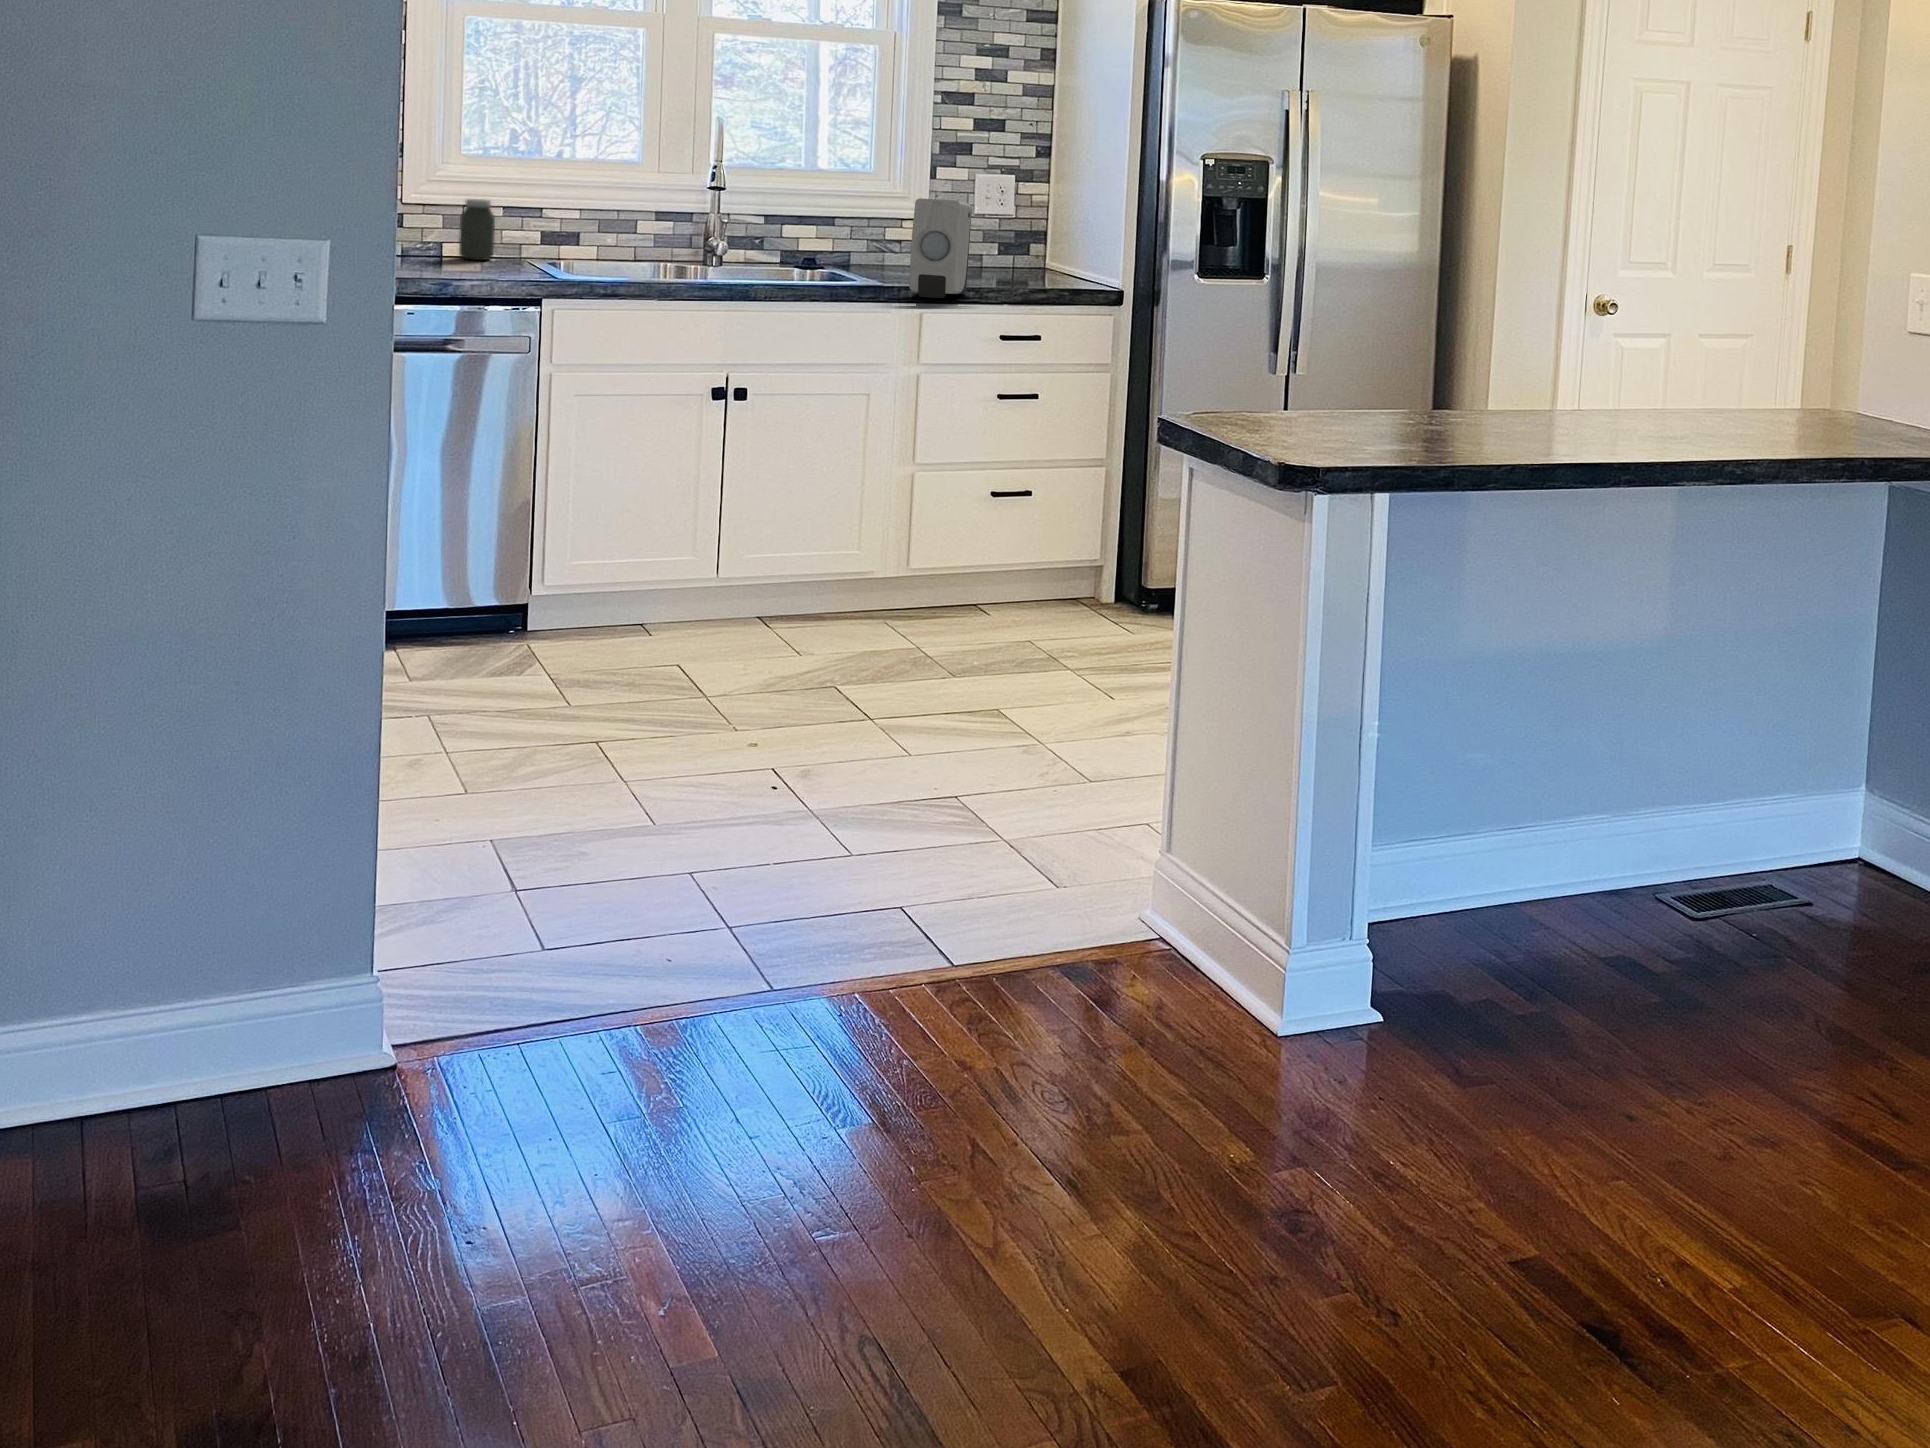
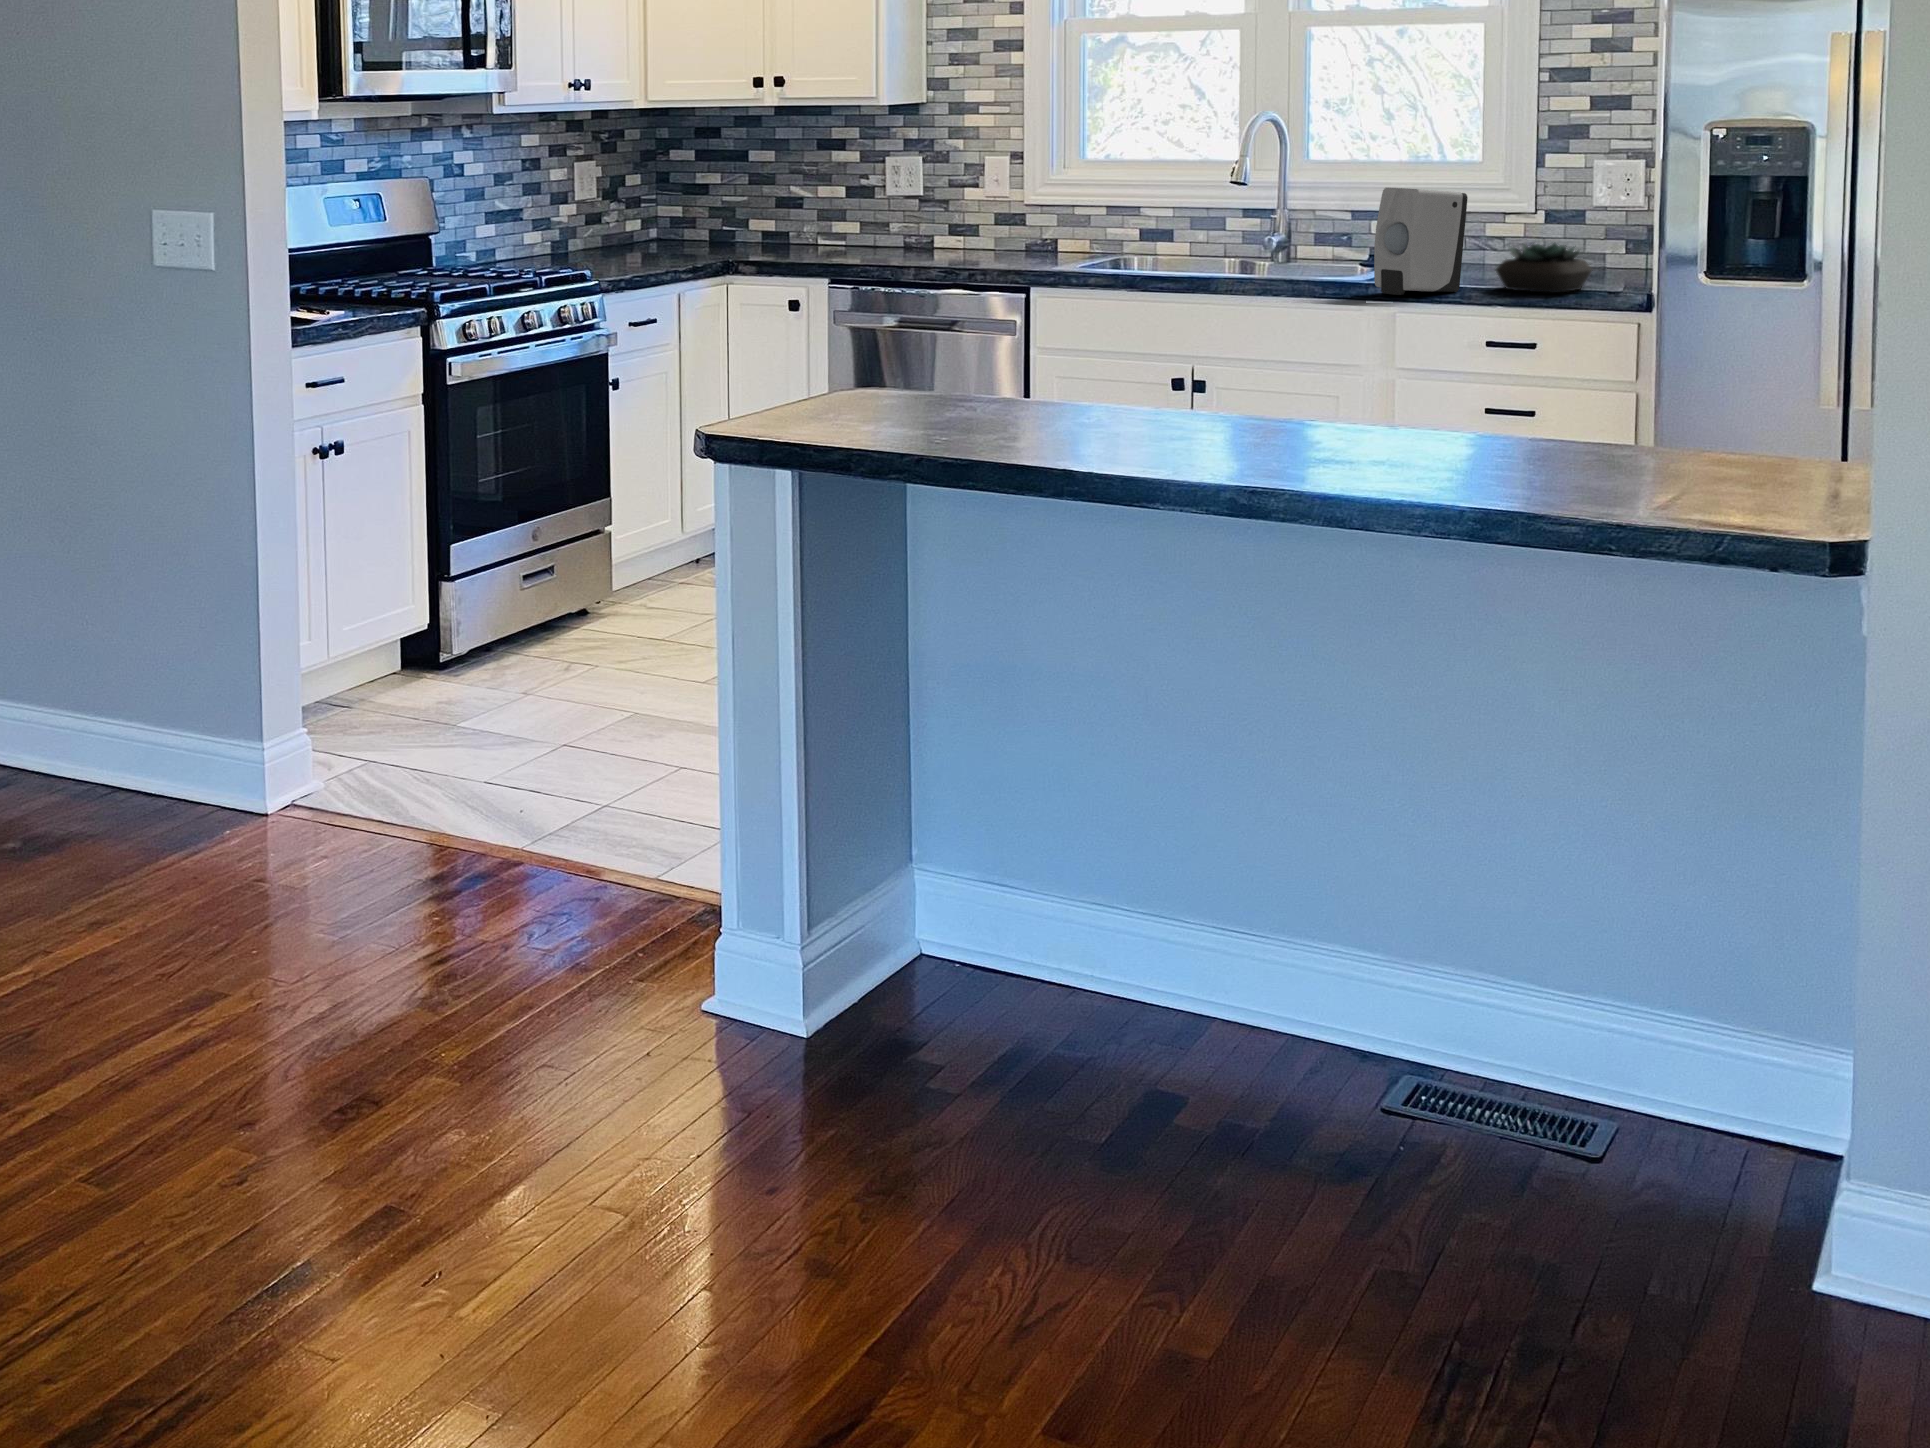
jar: present [459,199,495,260] -> none [1070,200,1100,255]
succulent plant: none [979,248,1050,292] -> present [1496,243,1593,292]

